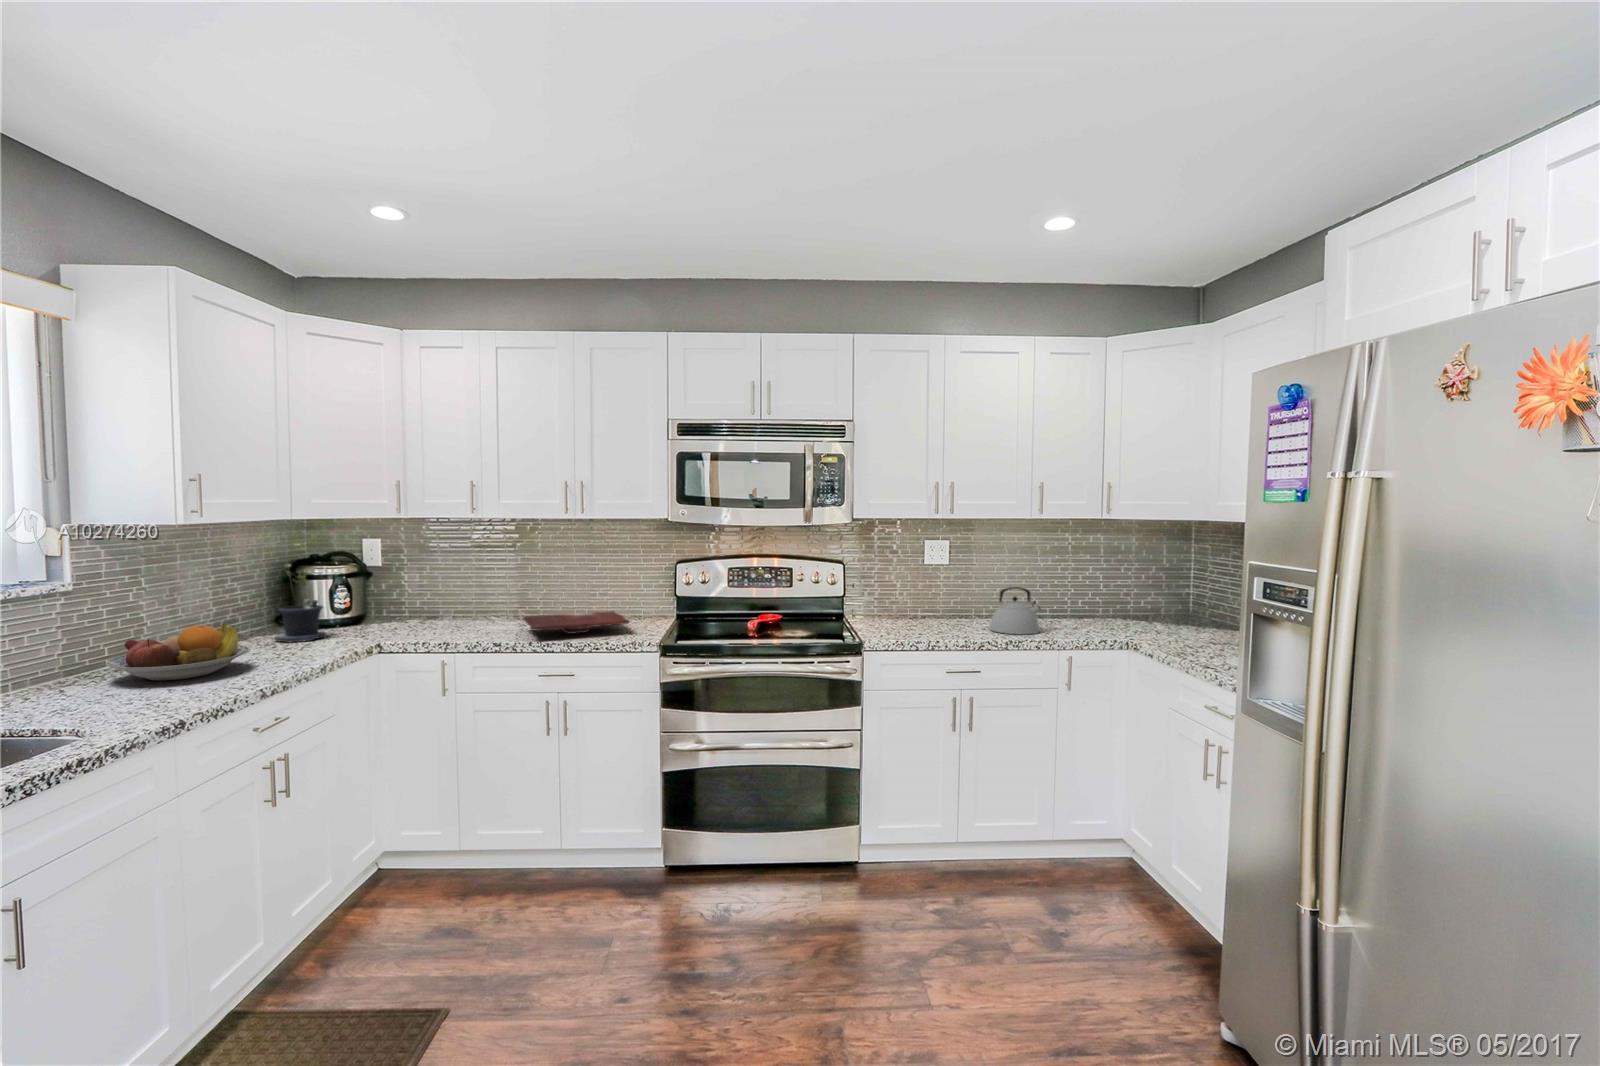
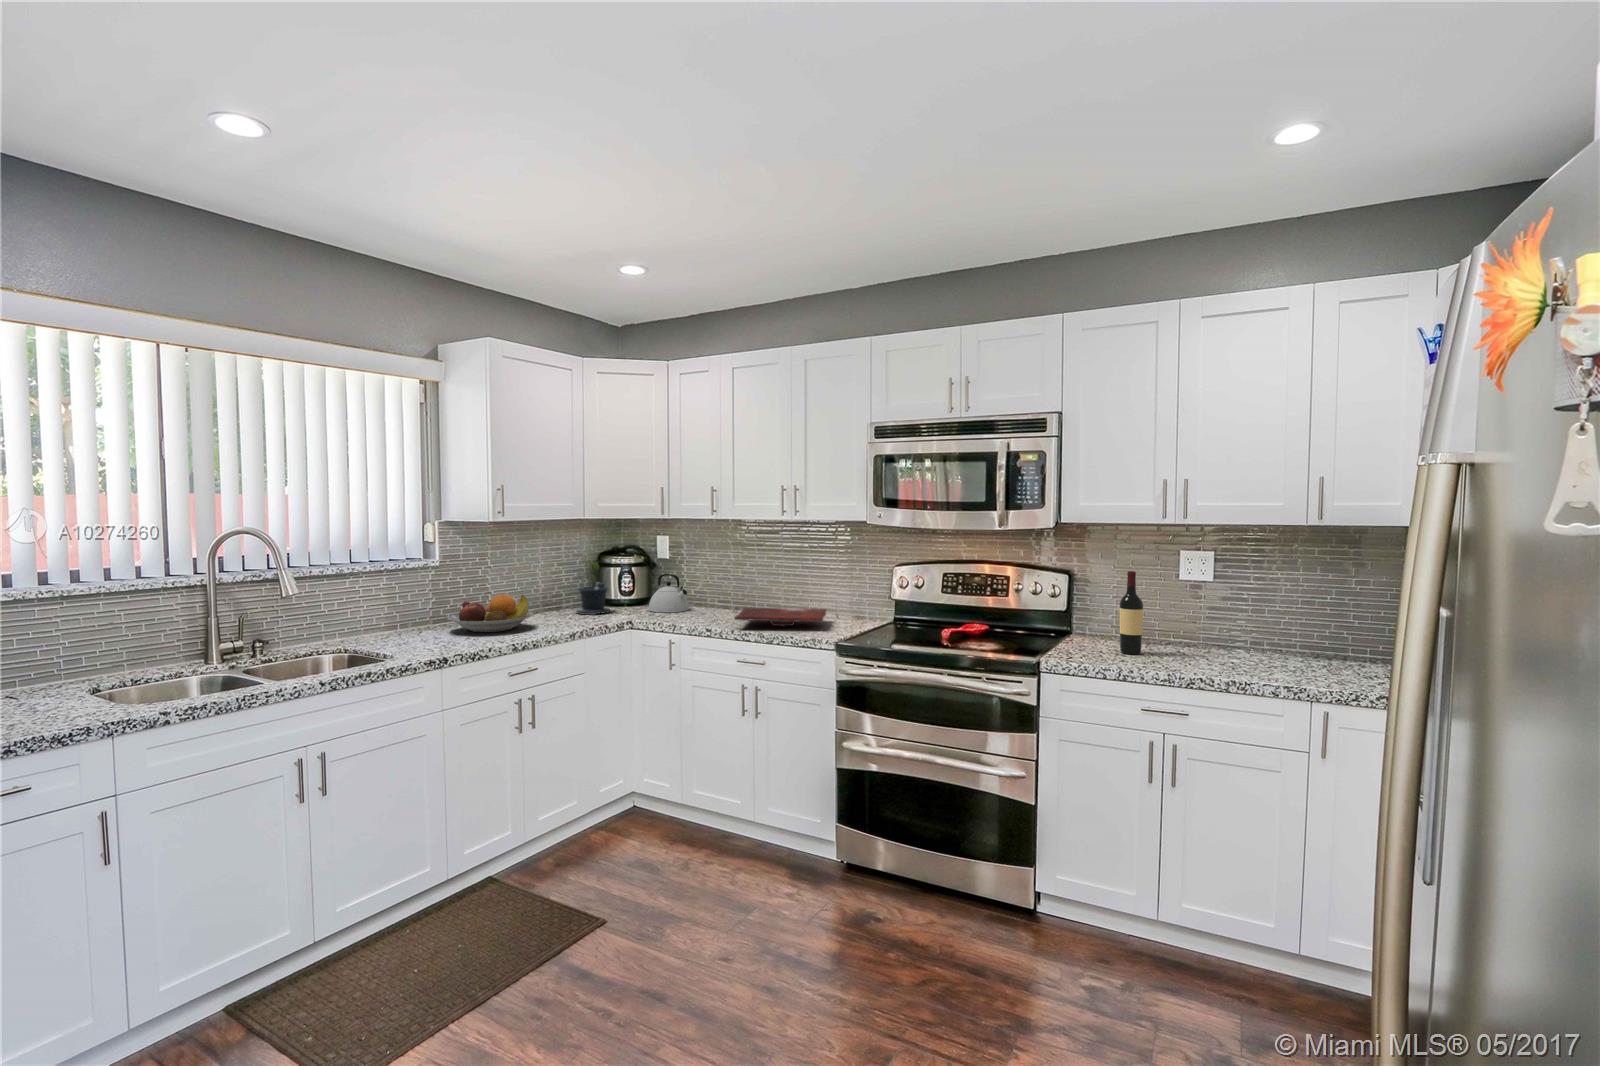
wine bottle: none [905,559,923,629] -> present [1120,571,1143,654]
kettle: present [990,587,1041,635] -> present [648,574,689,612]

